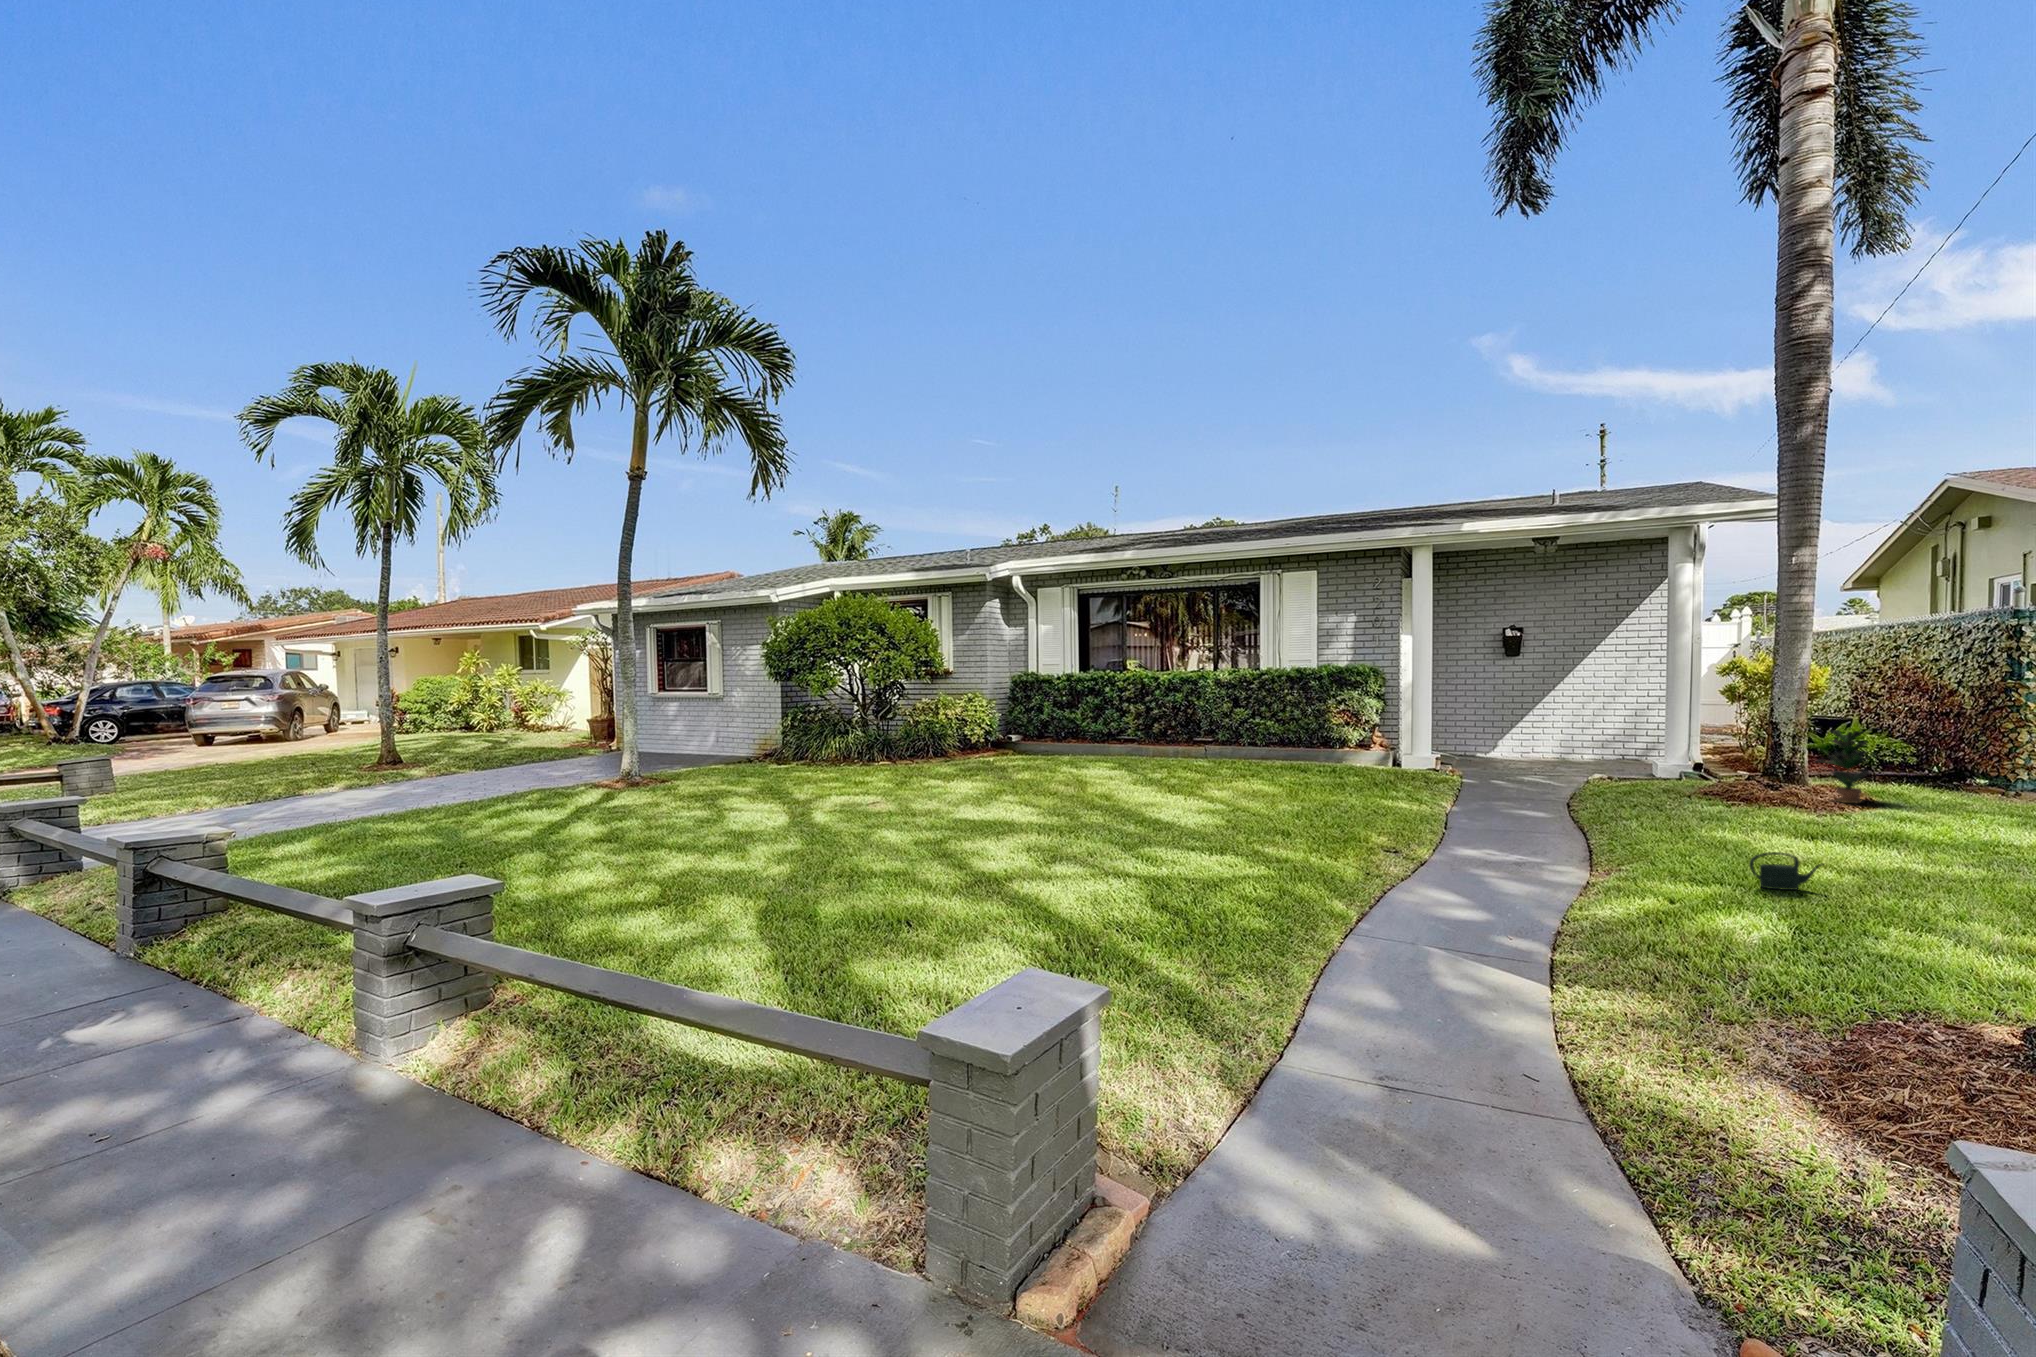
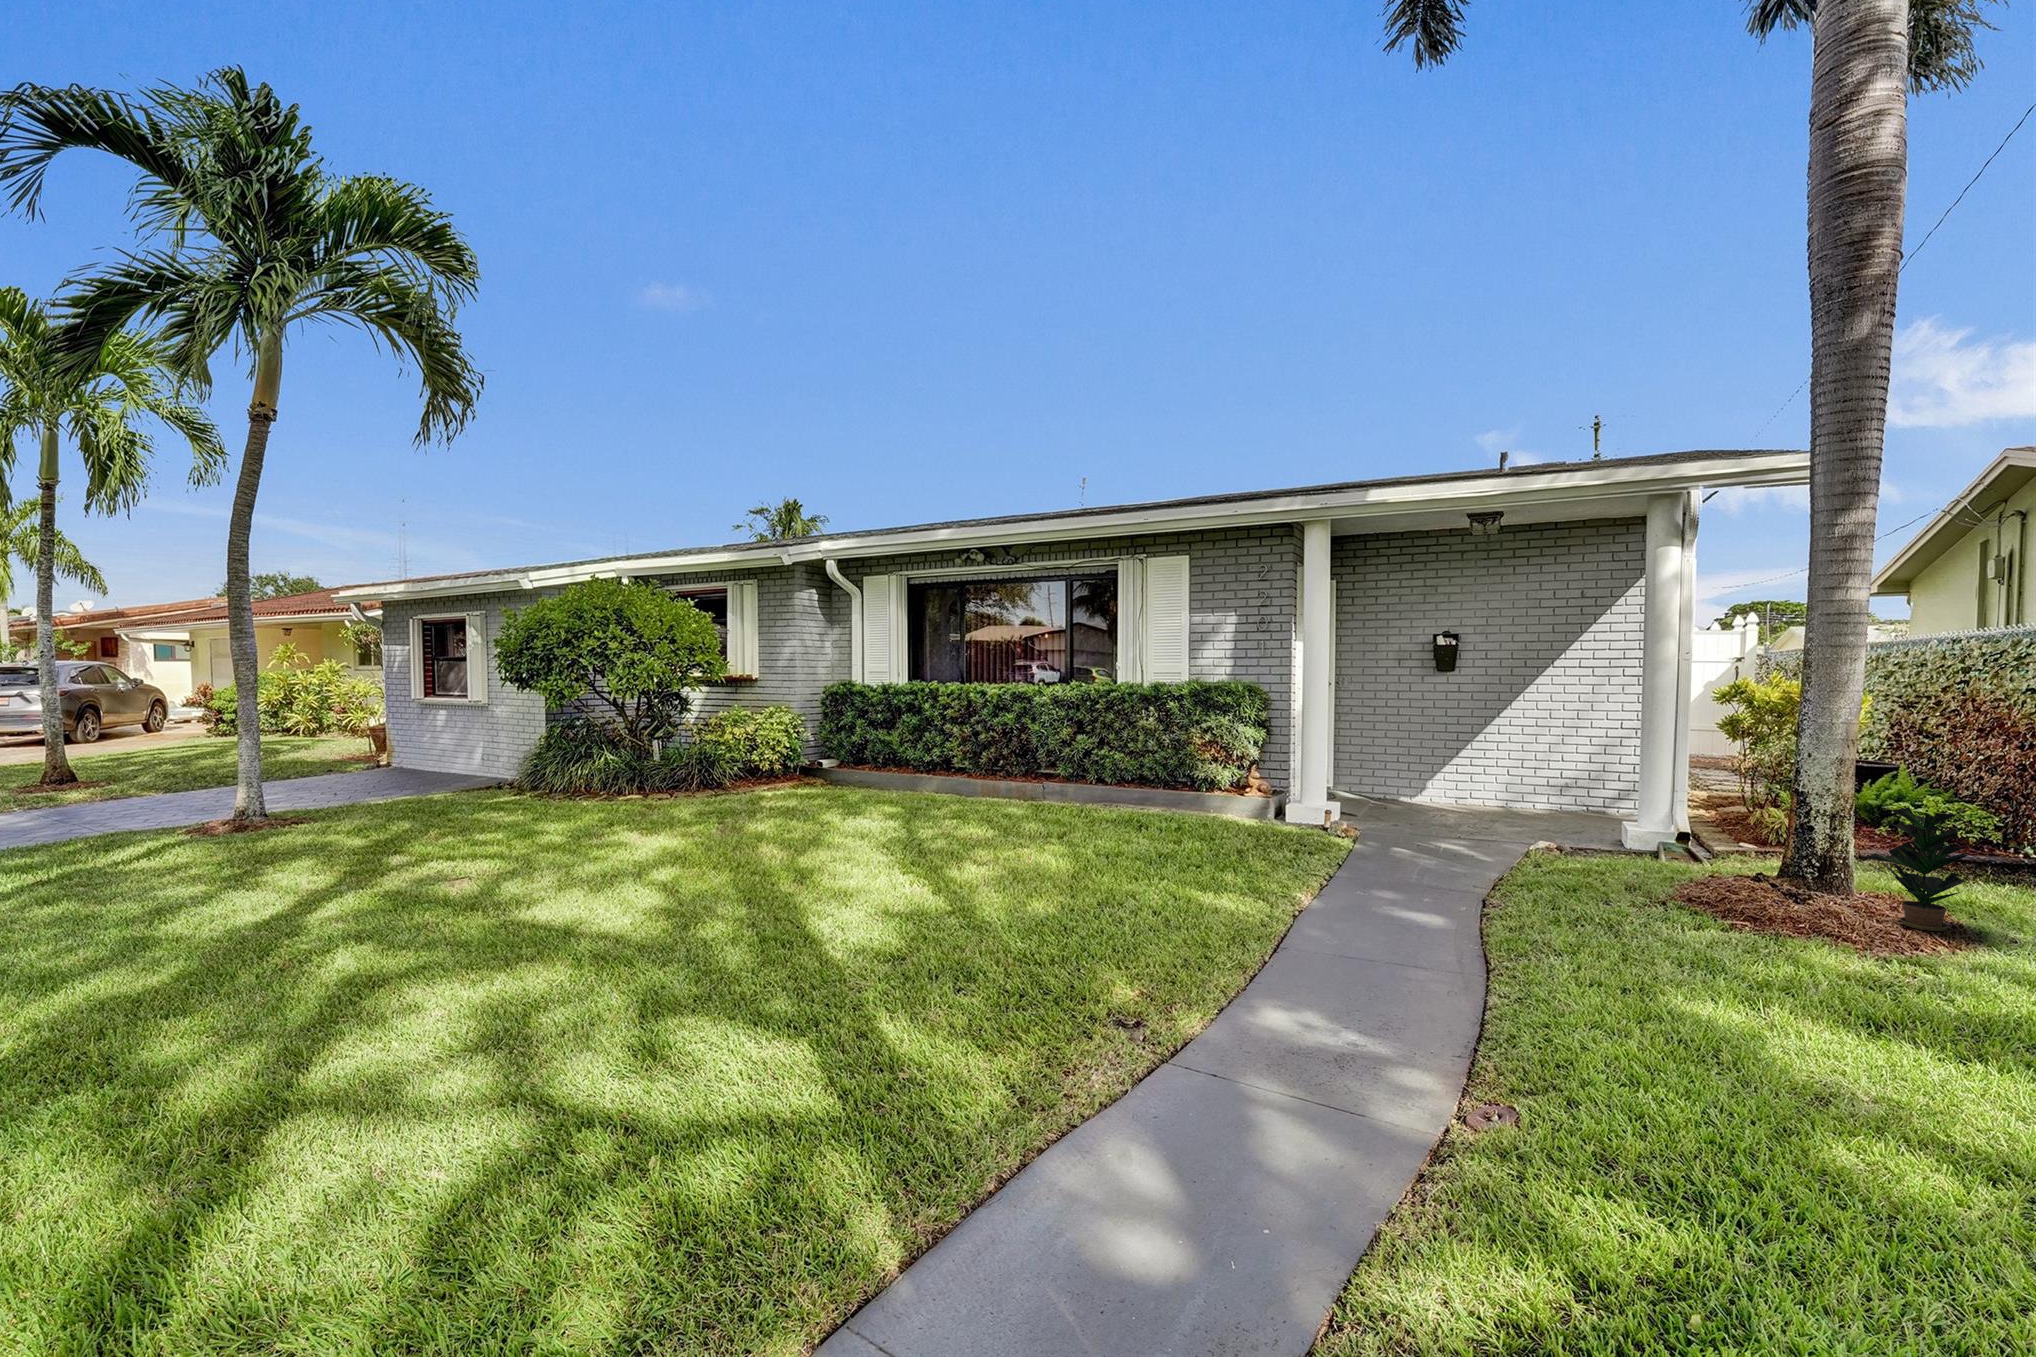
watering can: present [1749,852,1824,890] -> none [1769,1143,1944,1238]

